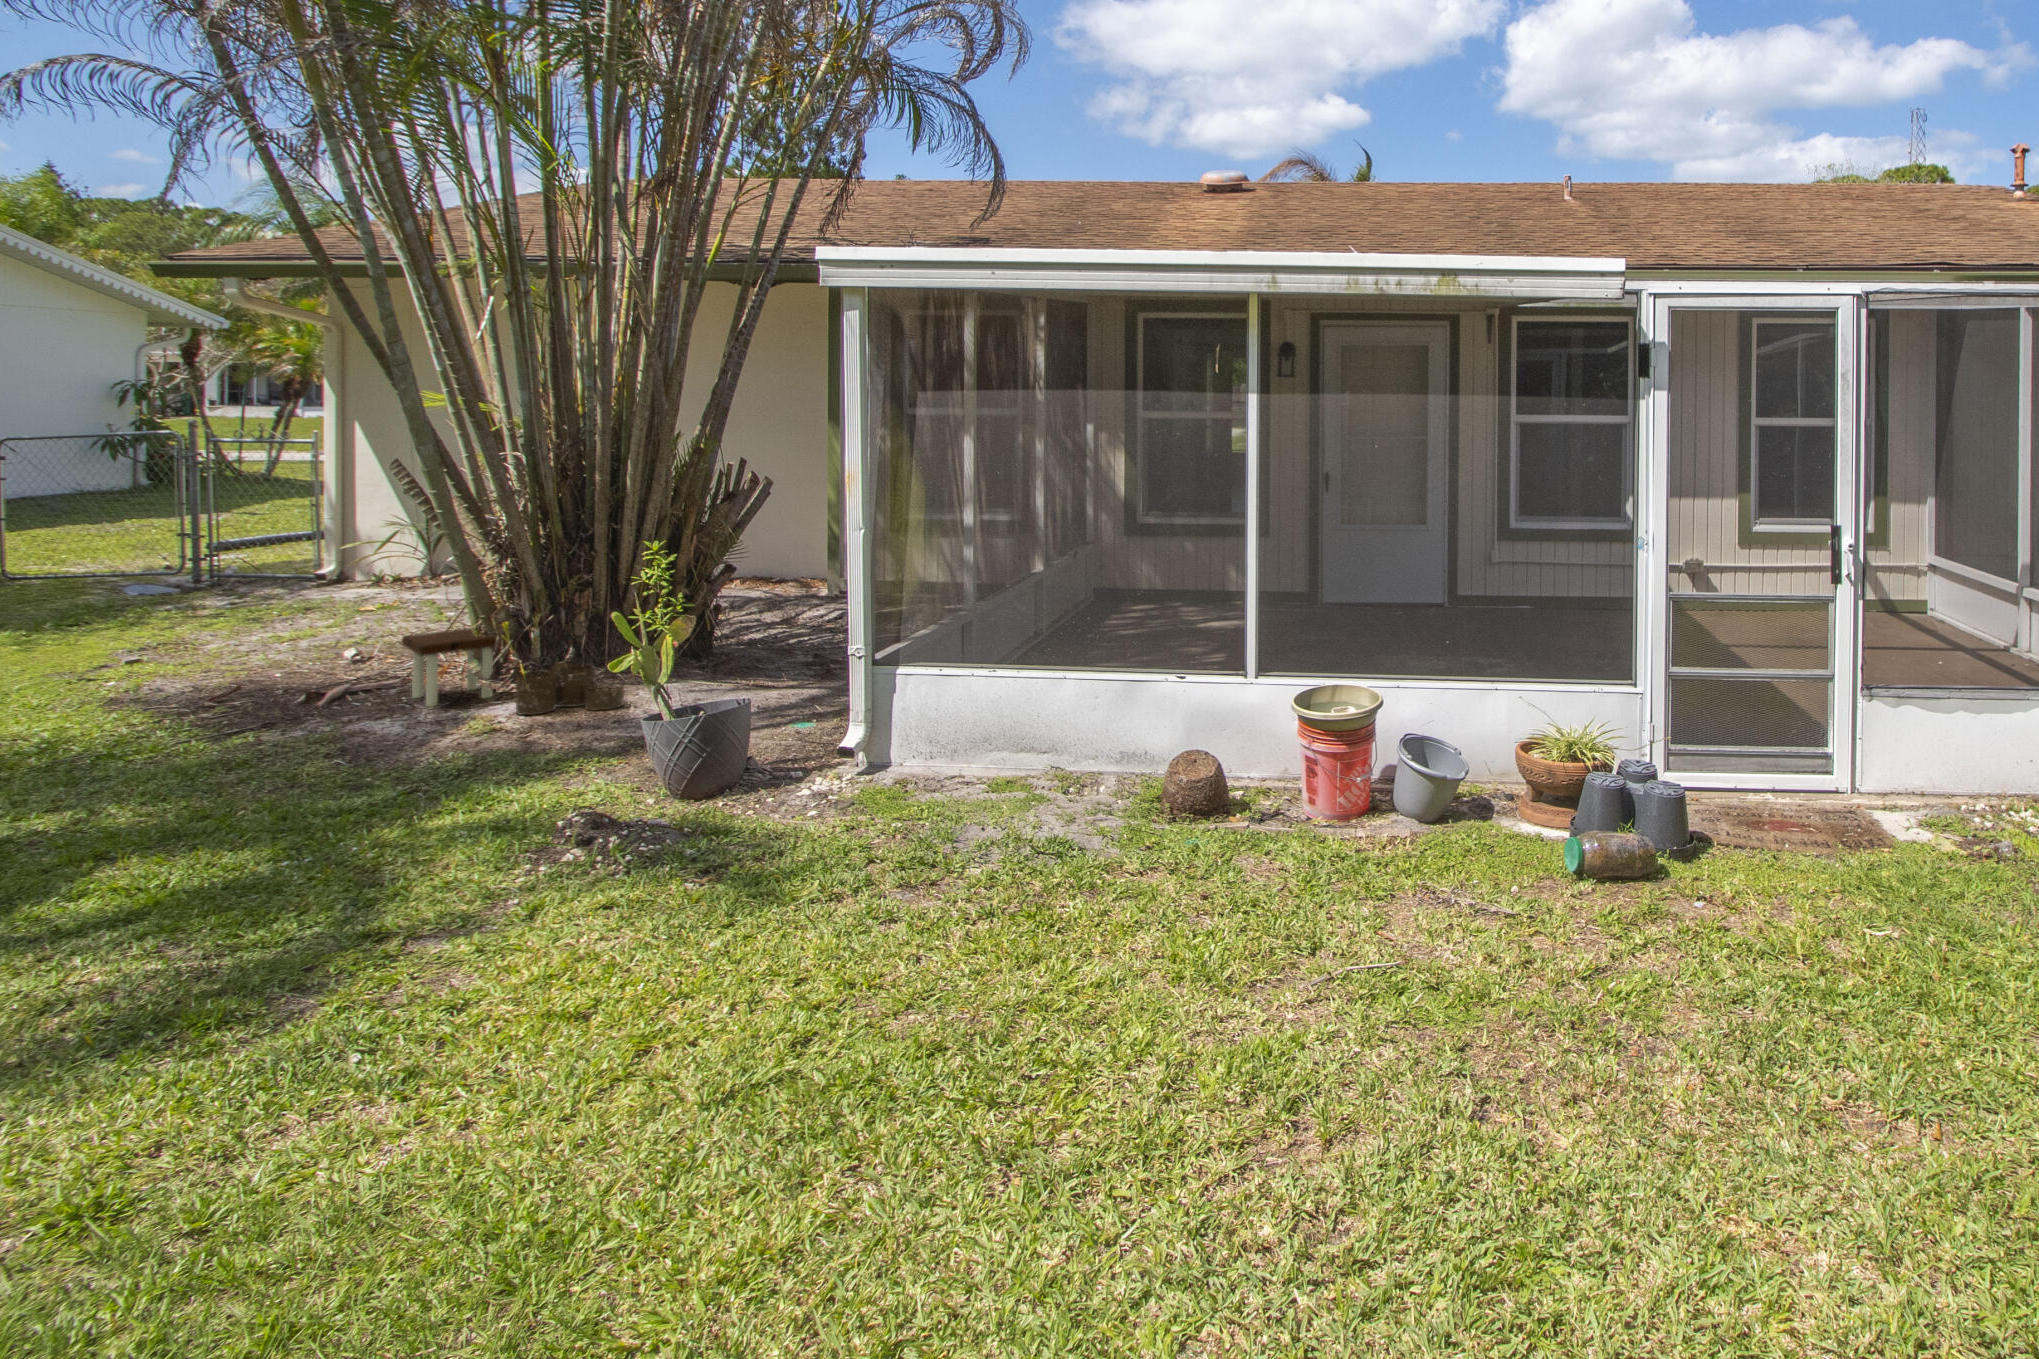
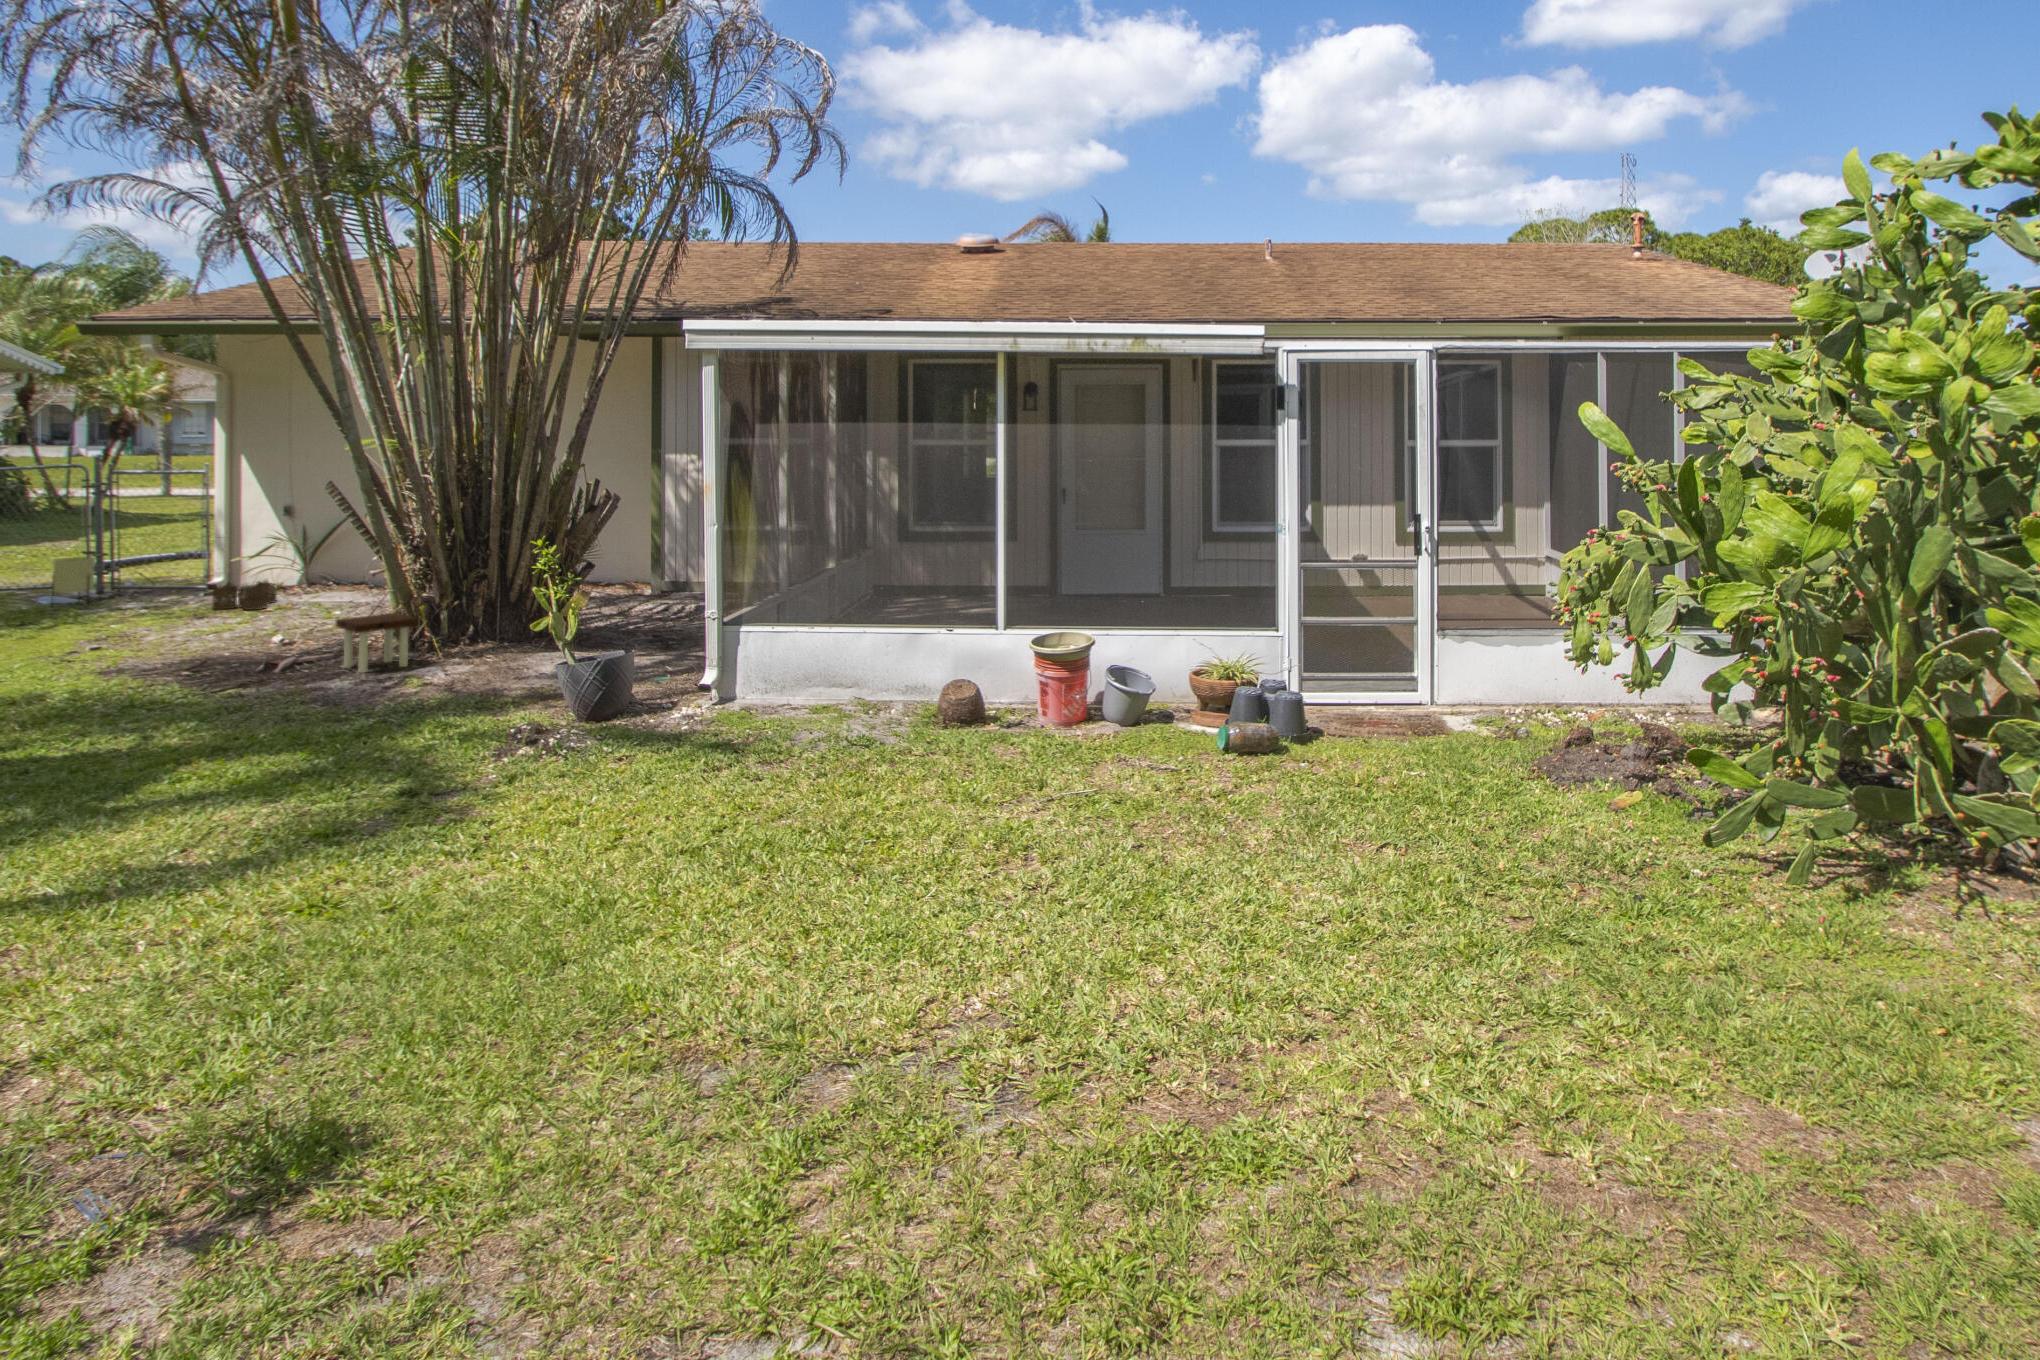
planter: none [127,541,180,601] -> present [52,557,95,605]
woven basket: present [516,657,624,715] -> present [212,581,277,610]

